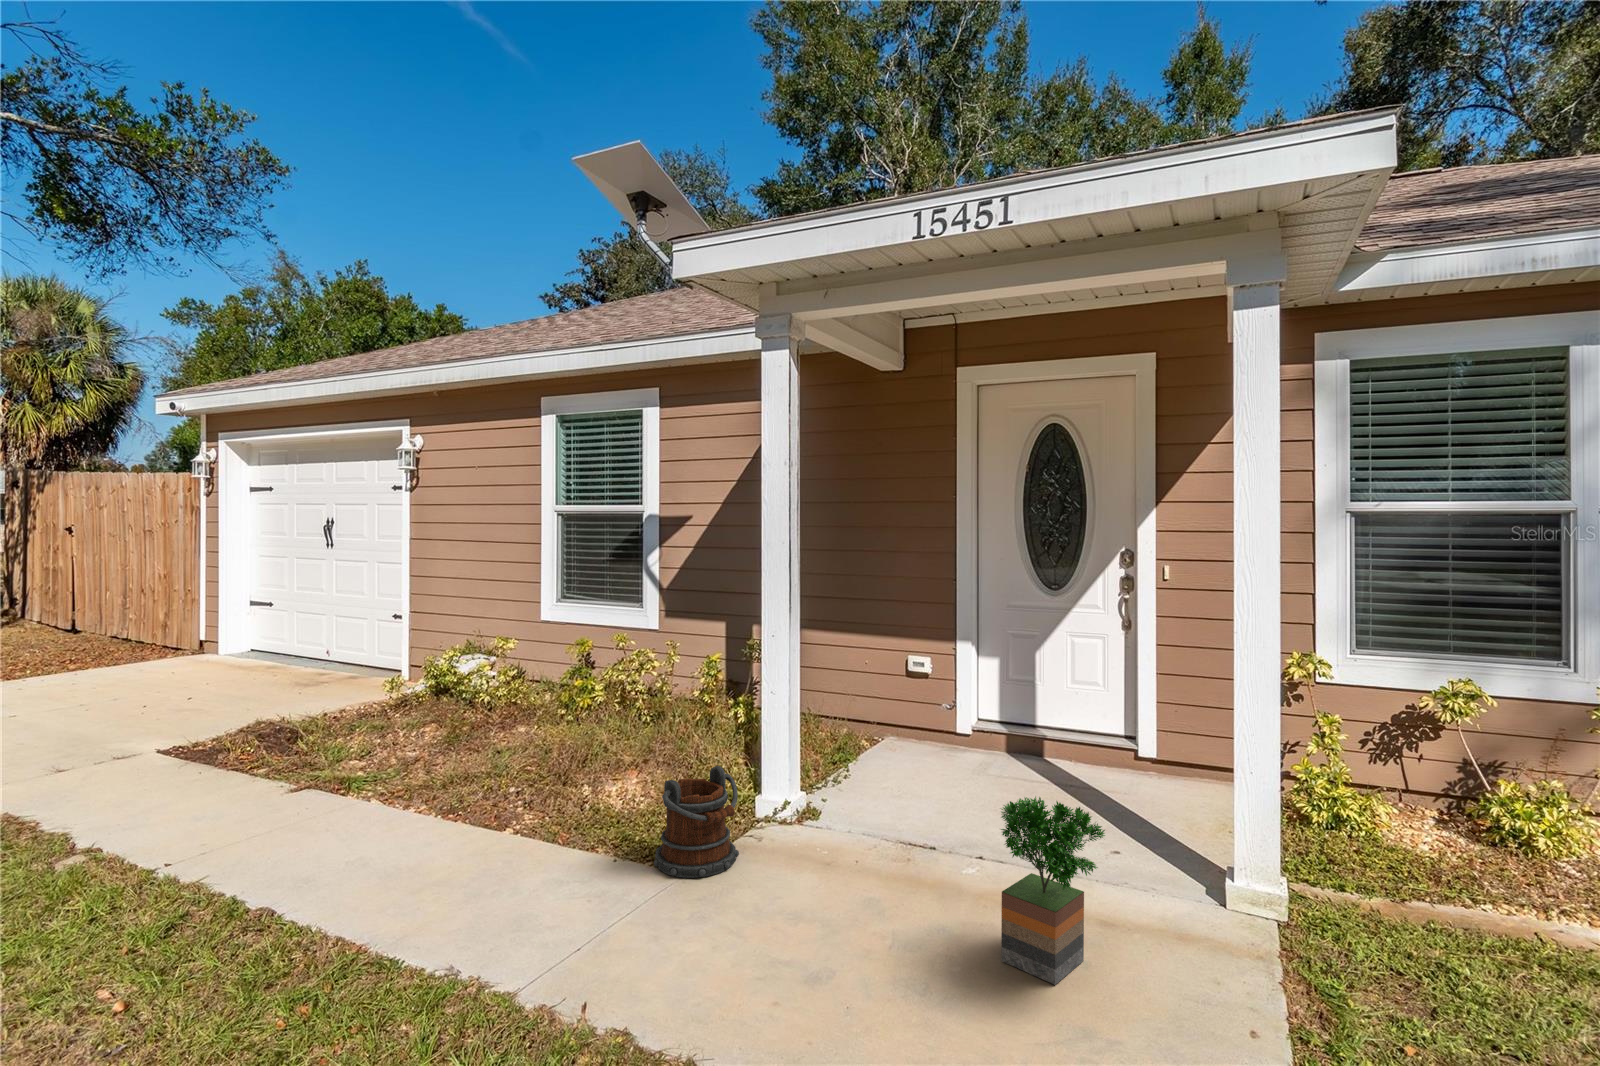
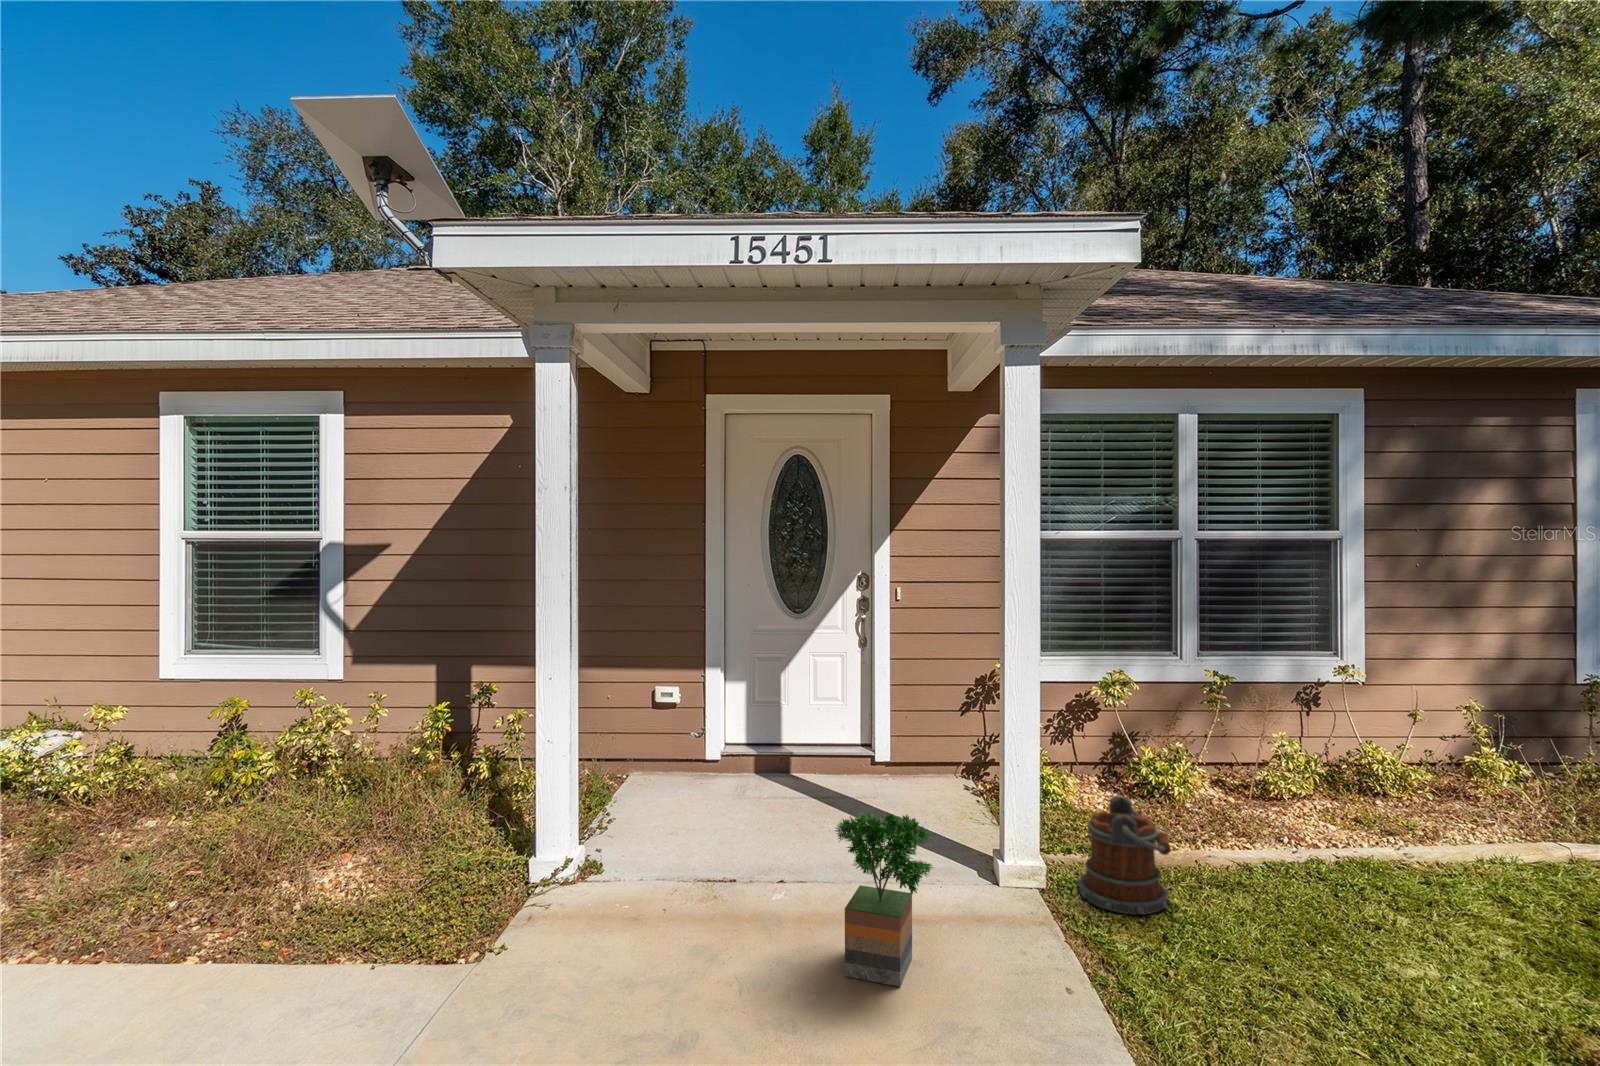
bucket: present [654,766,739,878] -> present [1077,796,1171,914]

